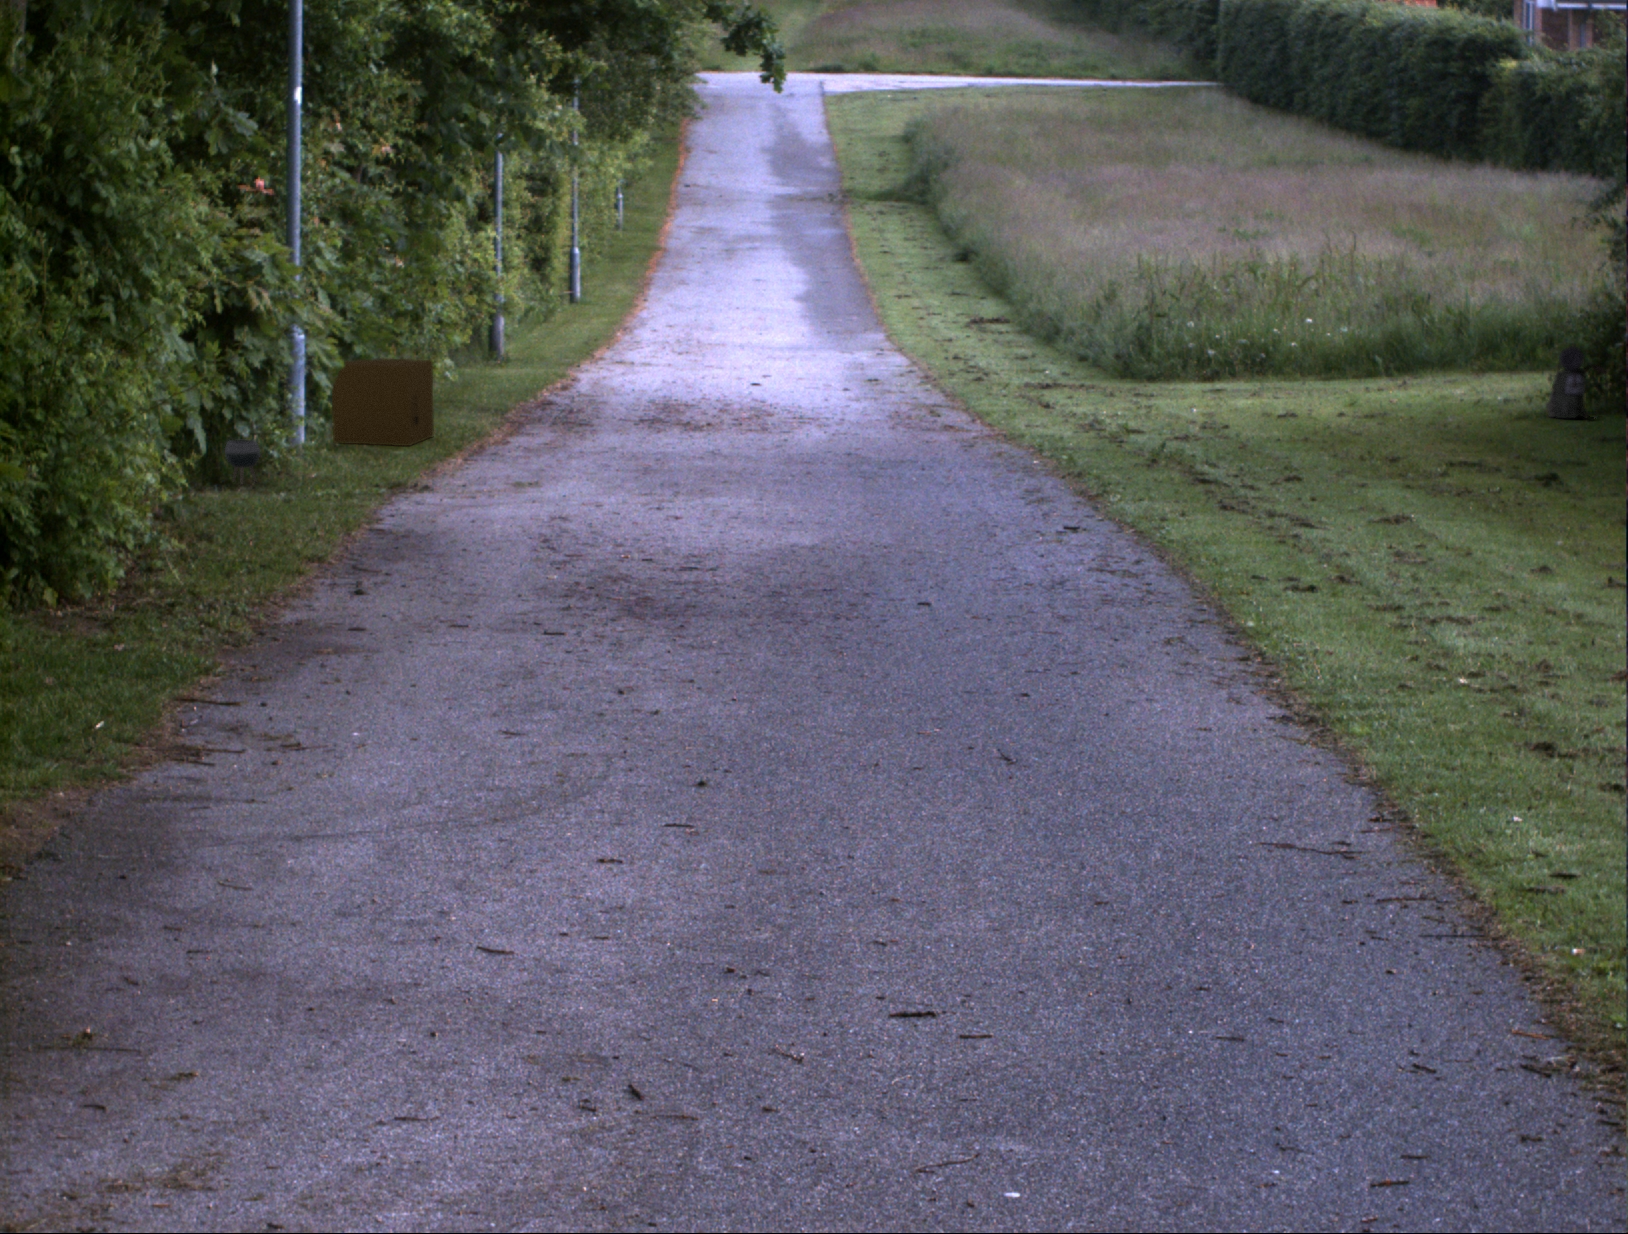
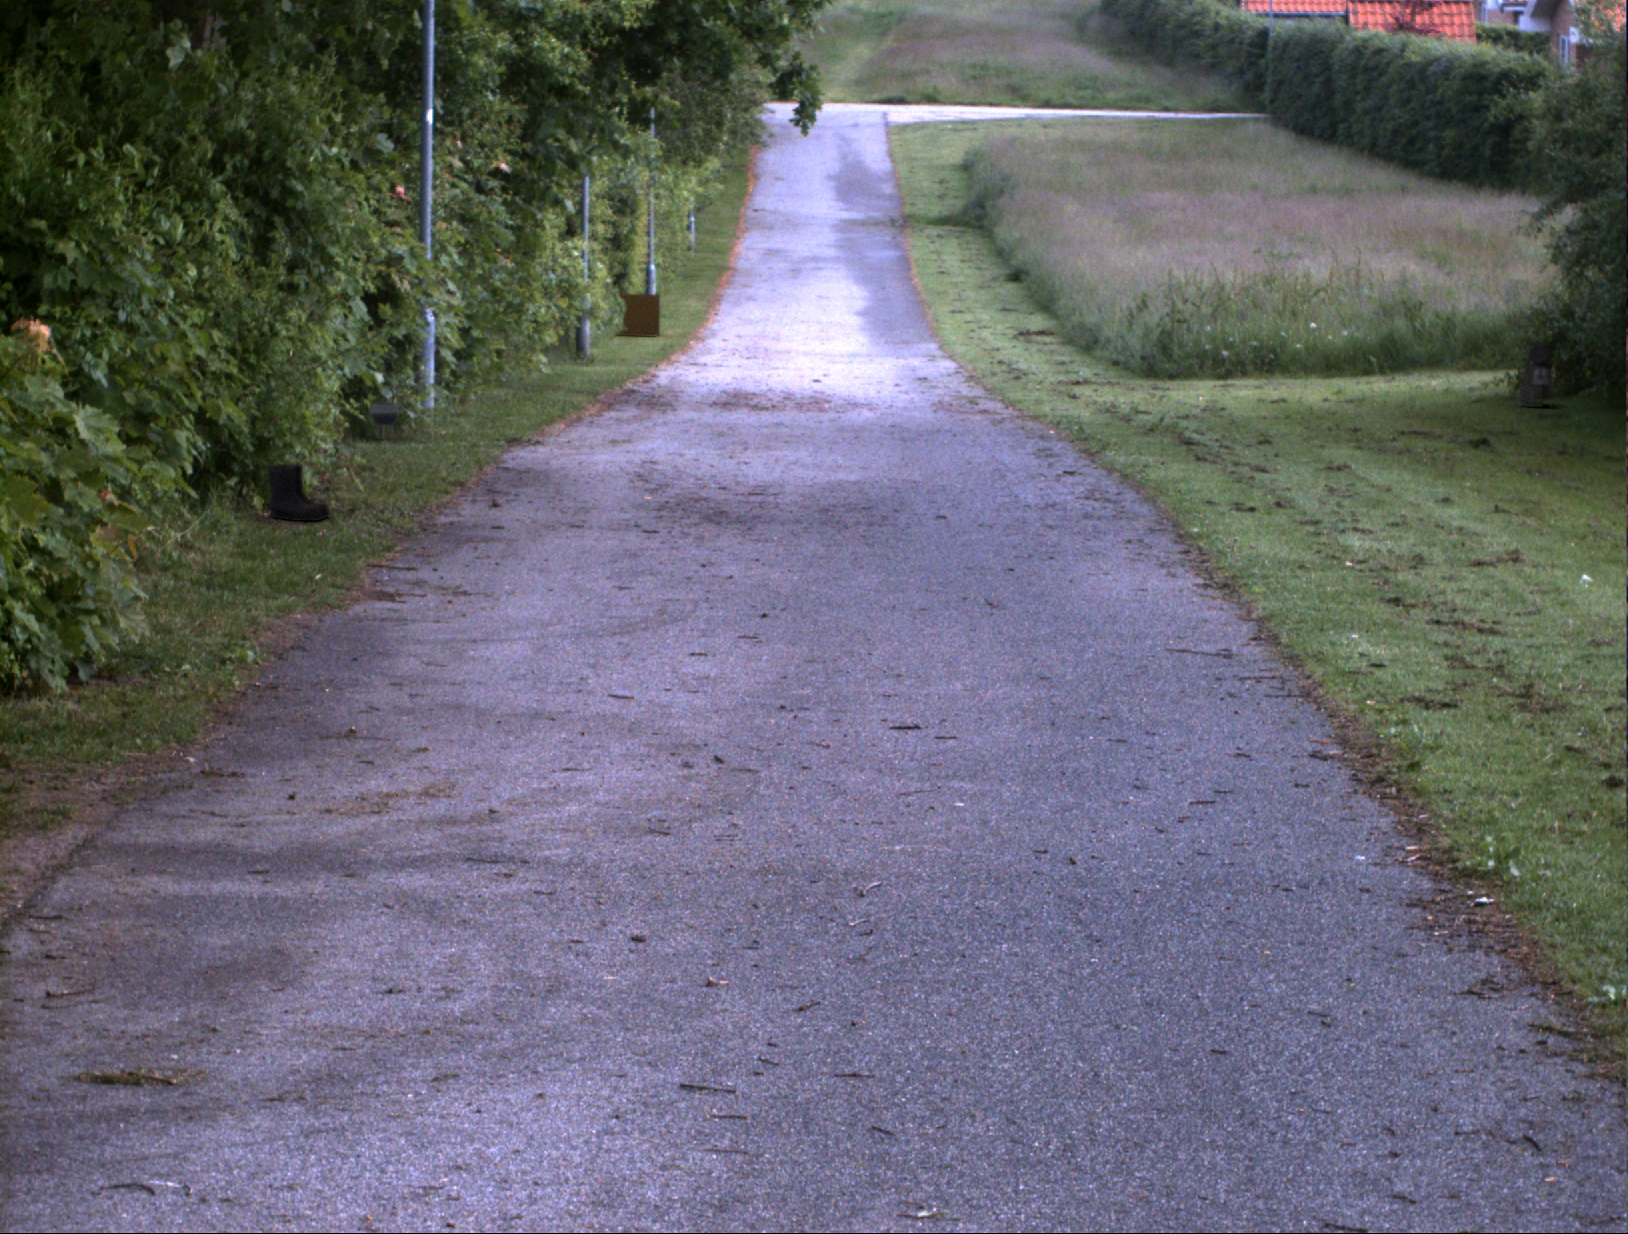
cardboard box: present [332,358,434,446] -> present [616,293,660,337]
boots: none [59,549,148,625] -> present [267,463,330,521]

